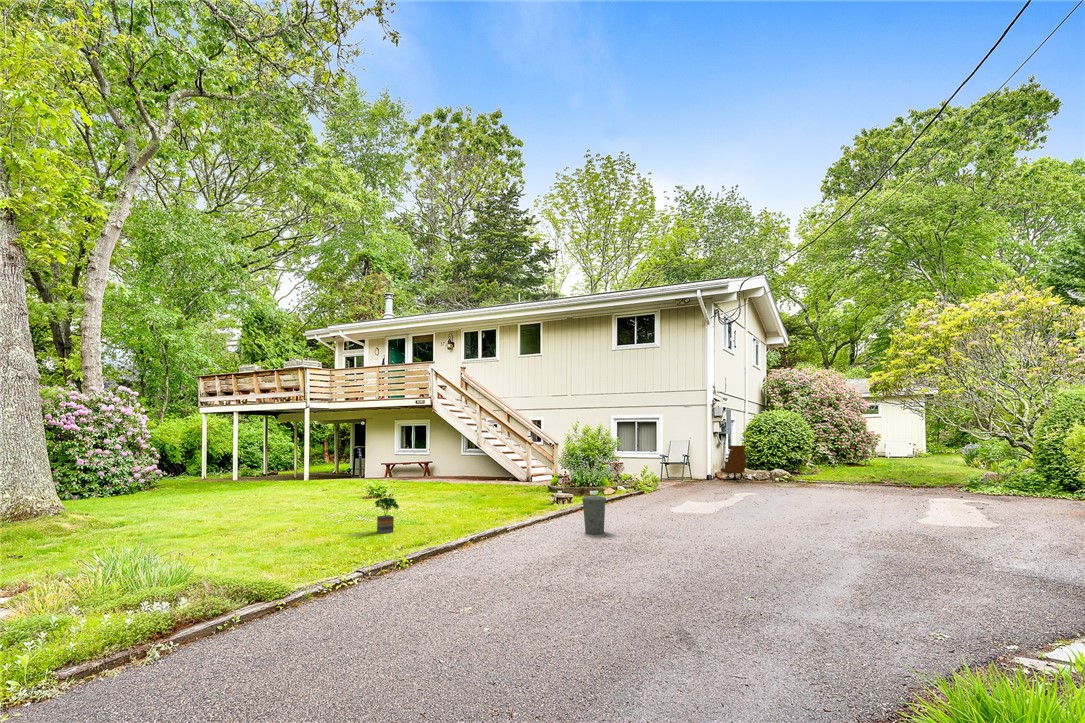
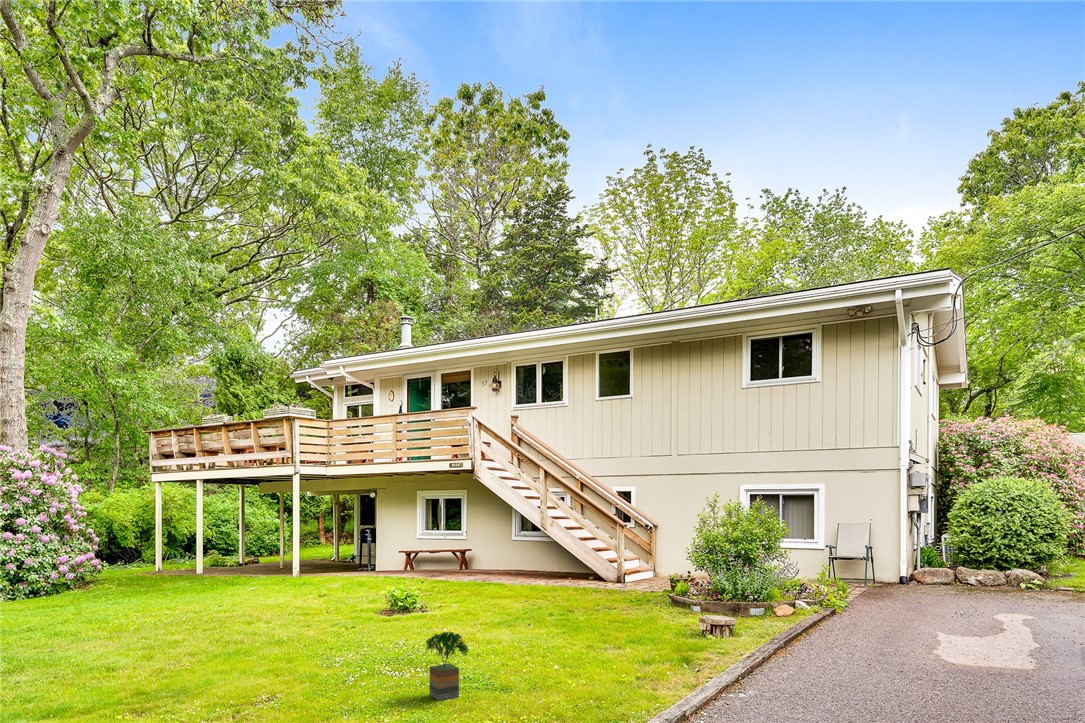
lounge chair: present [720,445,746,483] -> none [904,528,952,585]
trash can: present [582,496,606,534] -> none [801,633,848,709]

